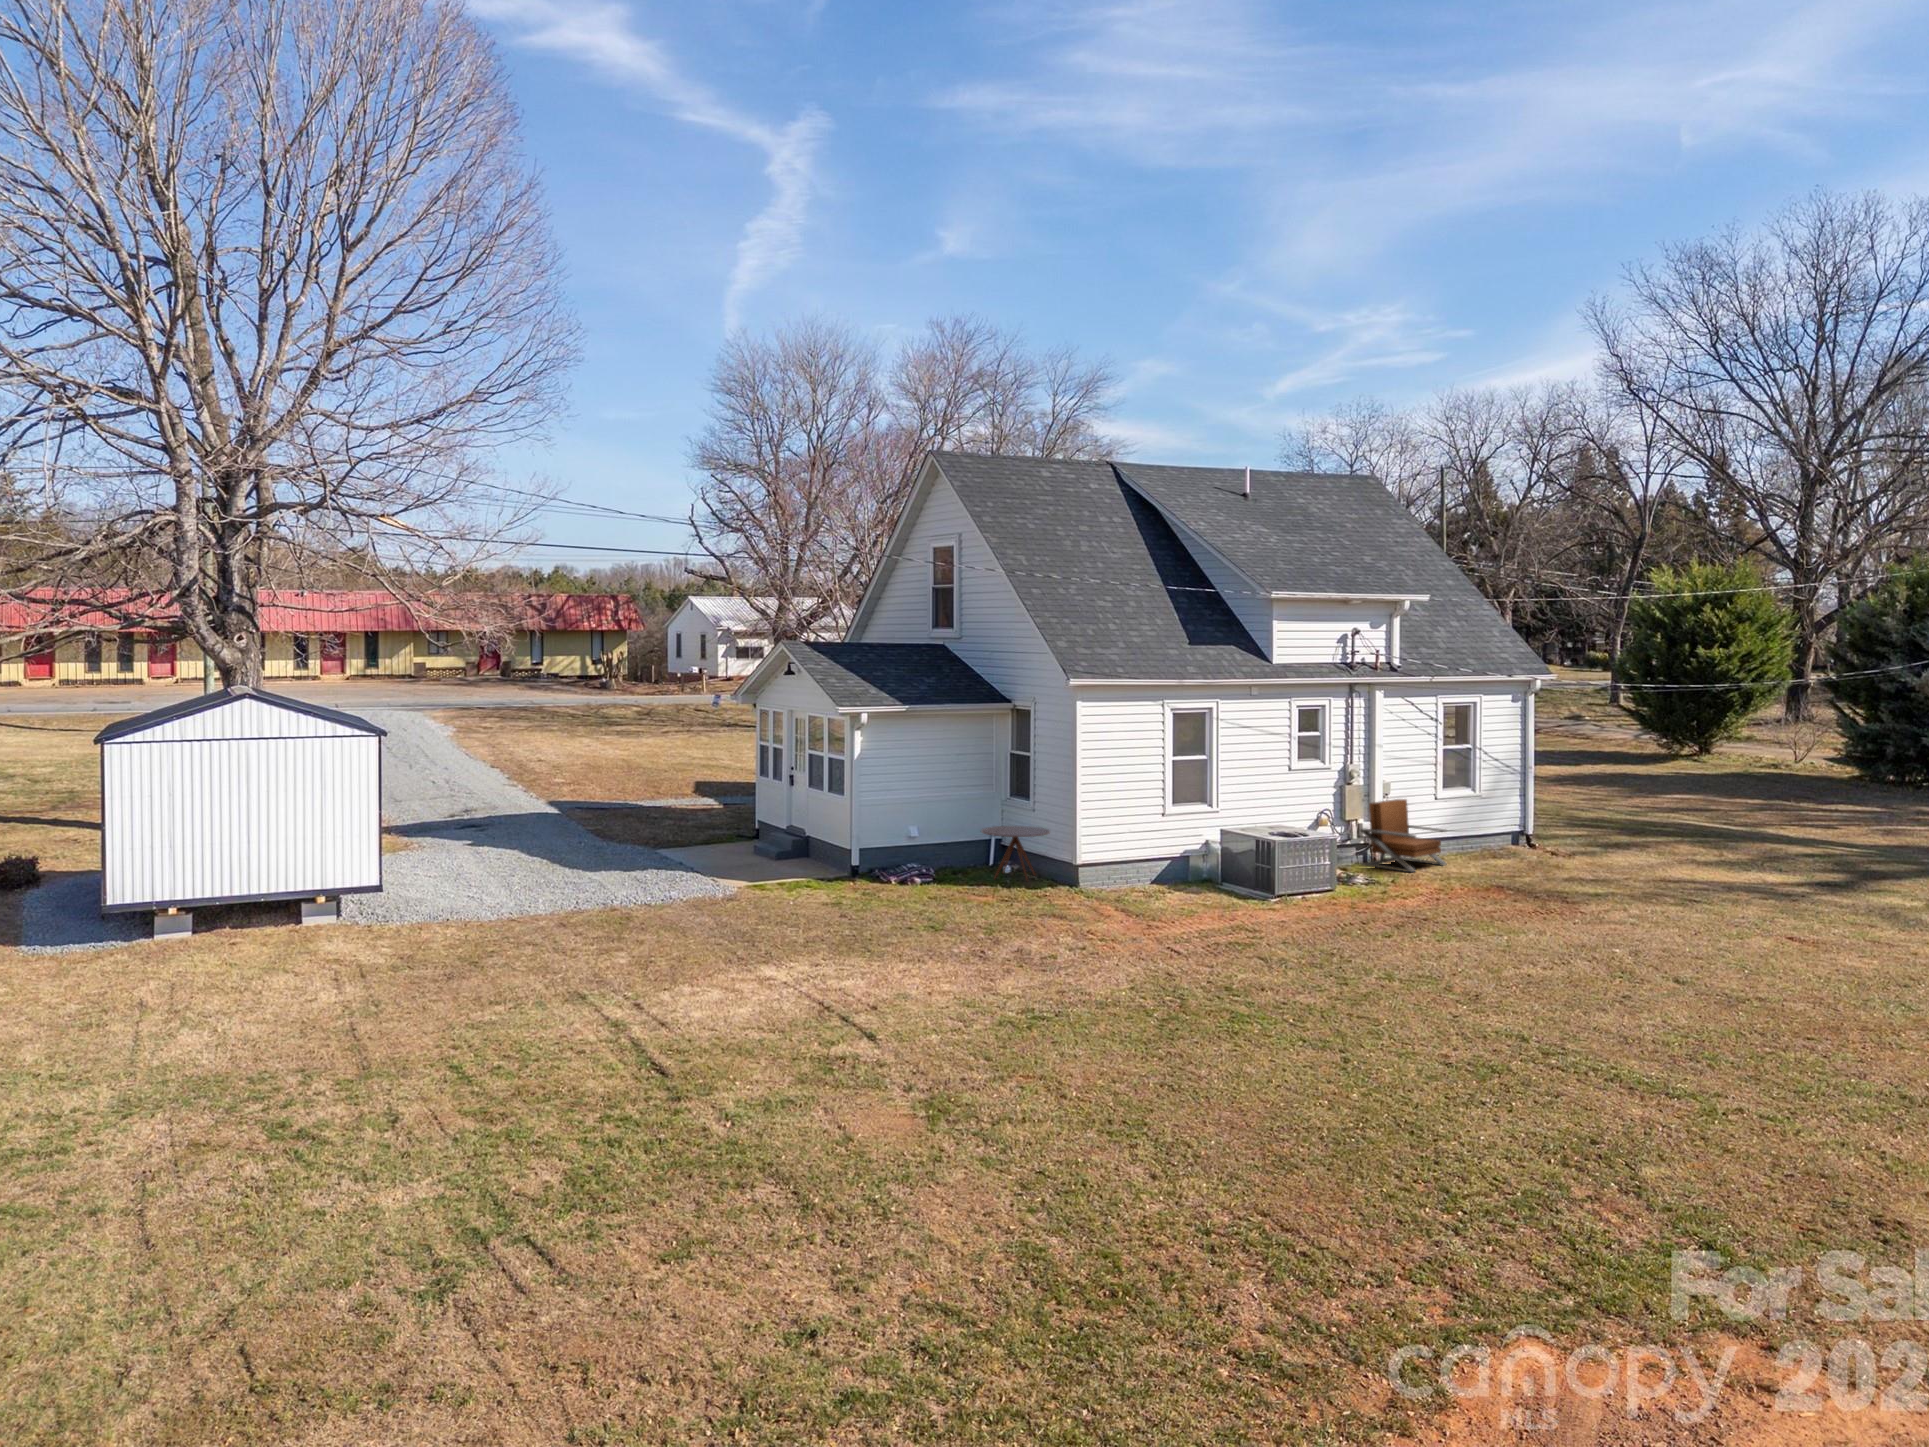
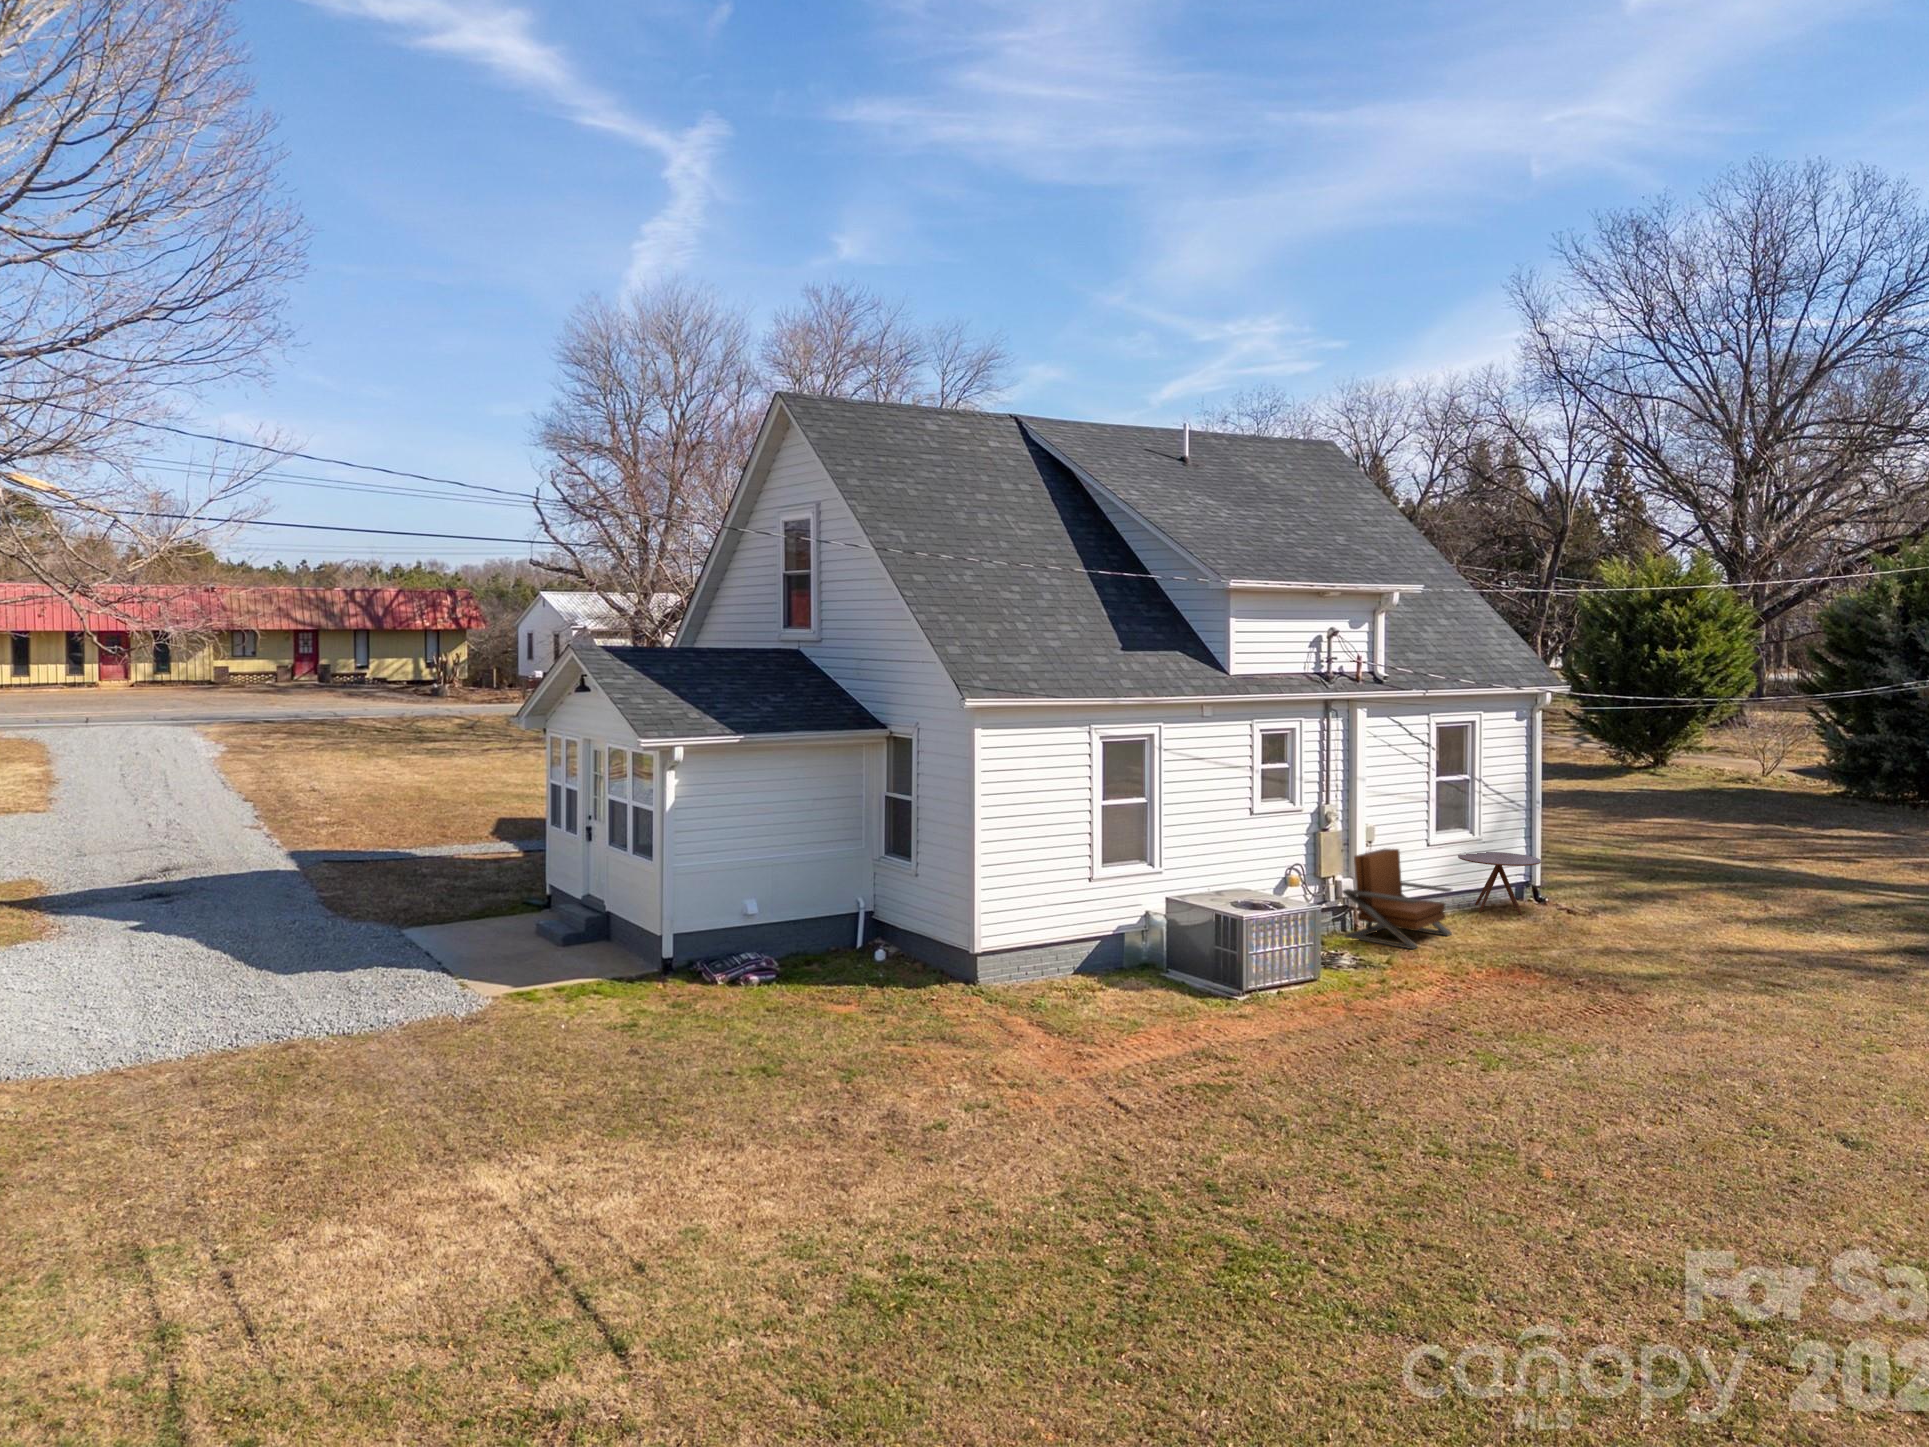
round table: present [981,826,1050,880] -> present [1458,852,1541,915]

